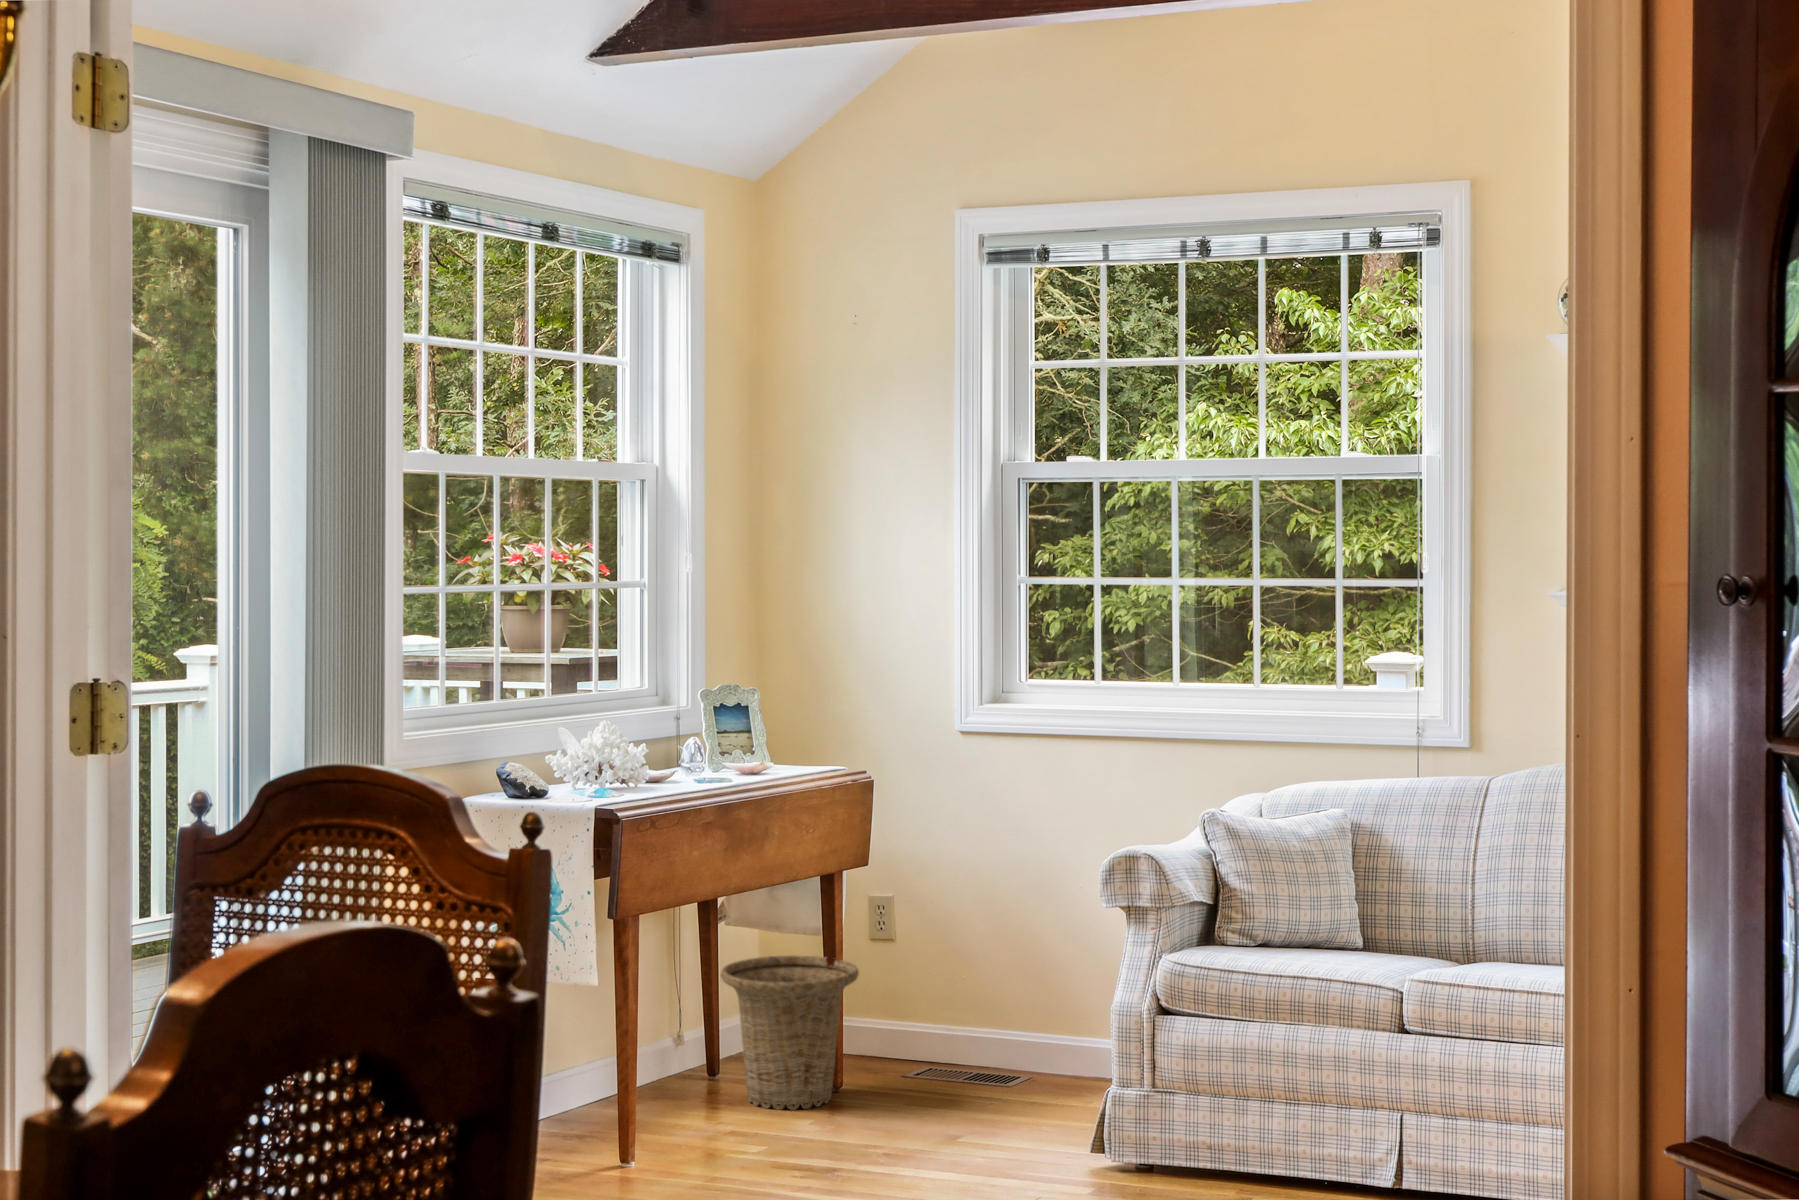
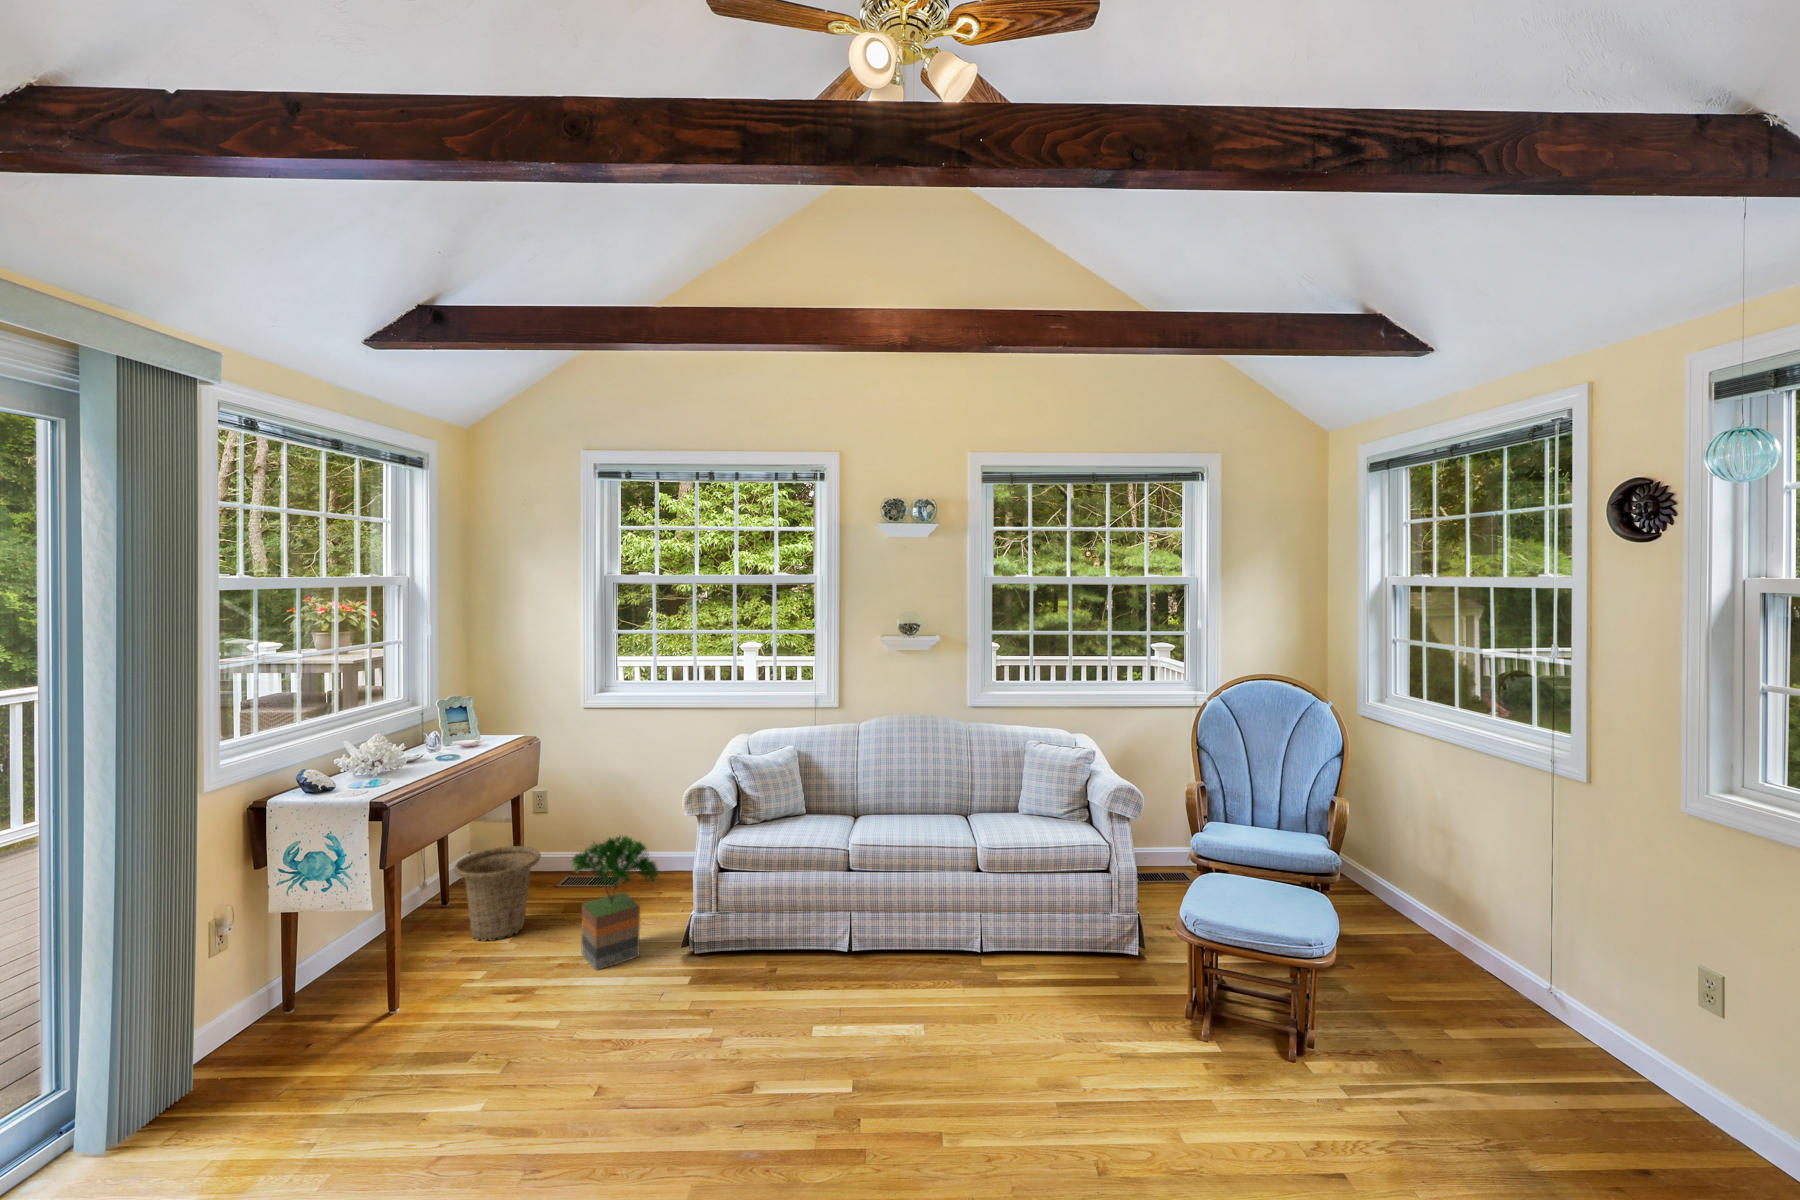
potted tree: none [893,932,1051,1167] -> present [572,836,659,970]

